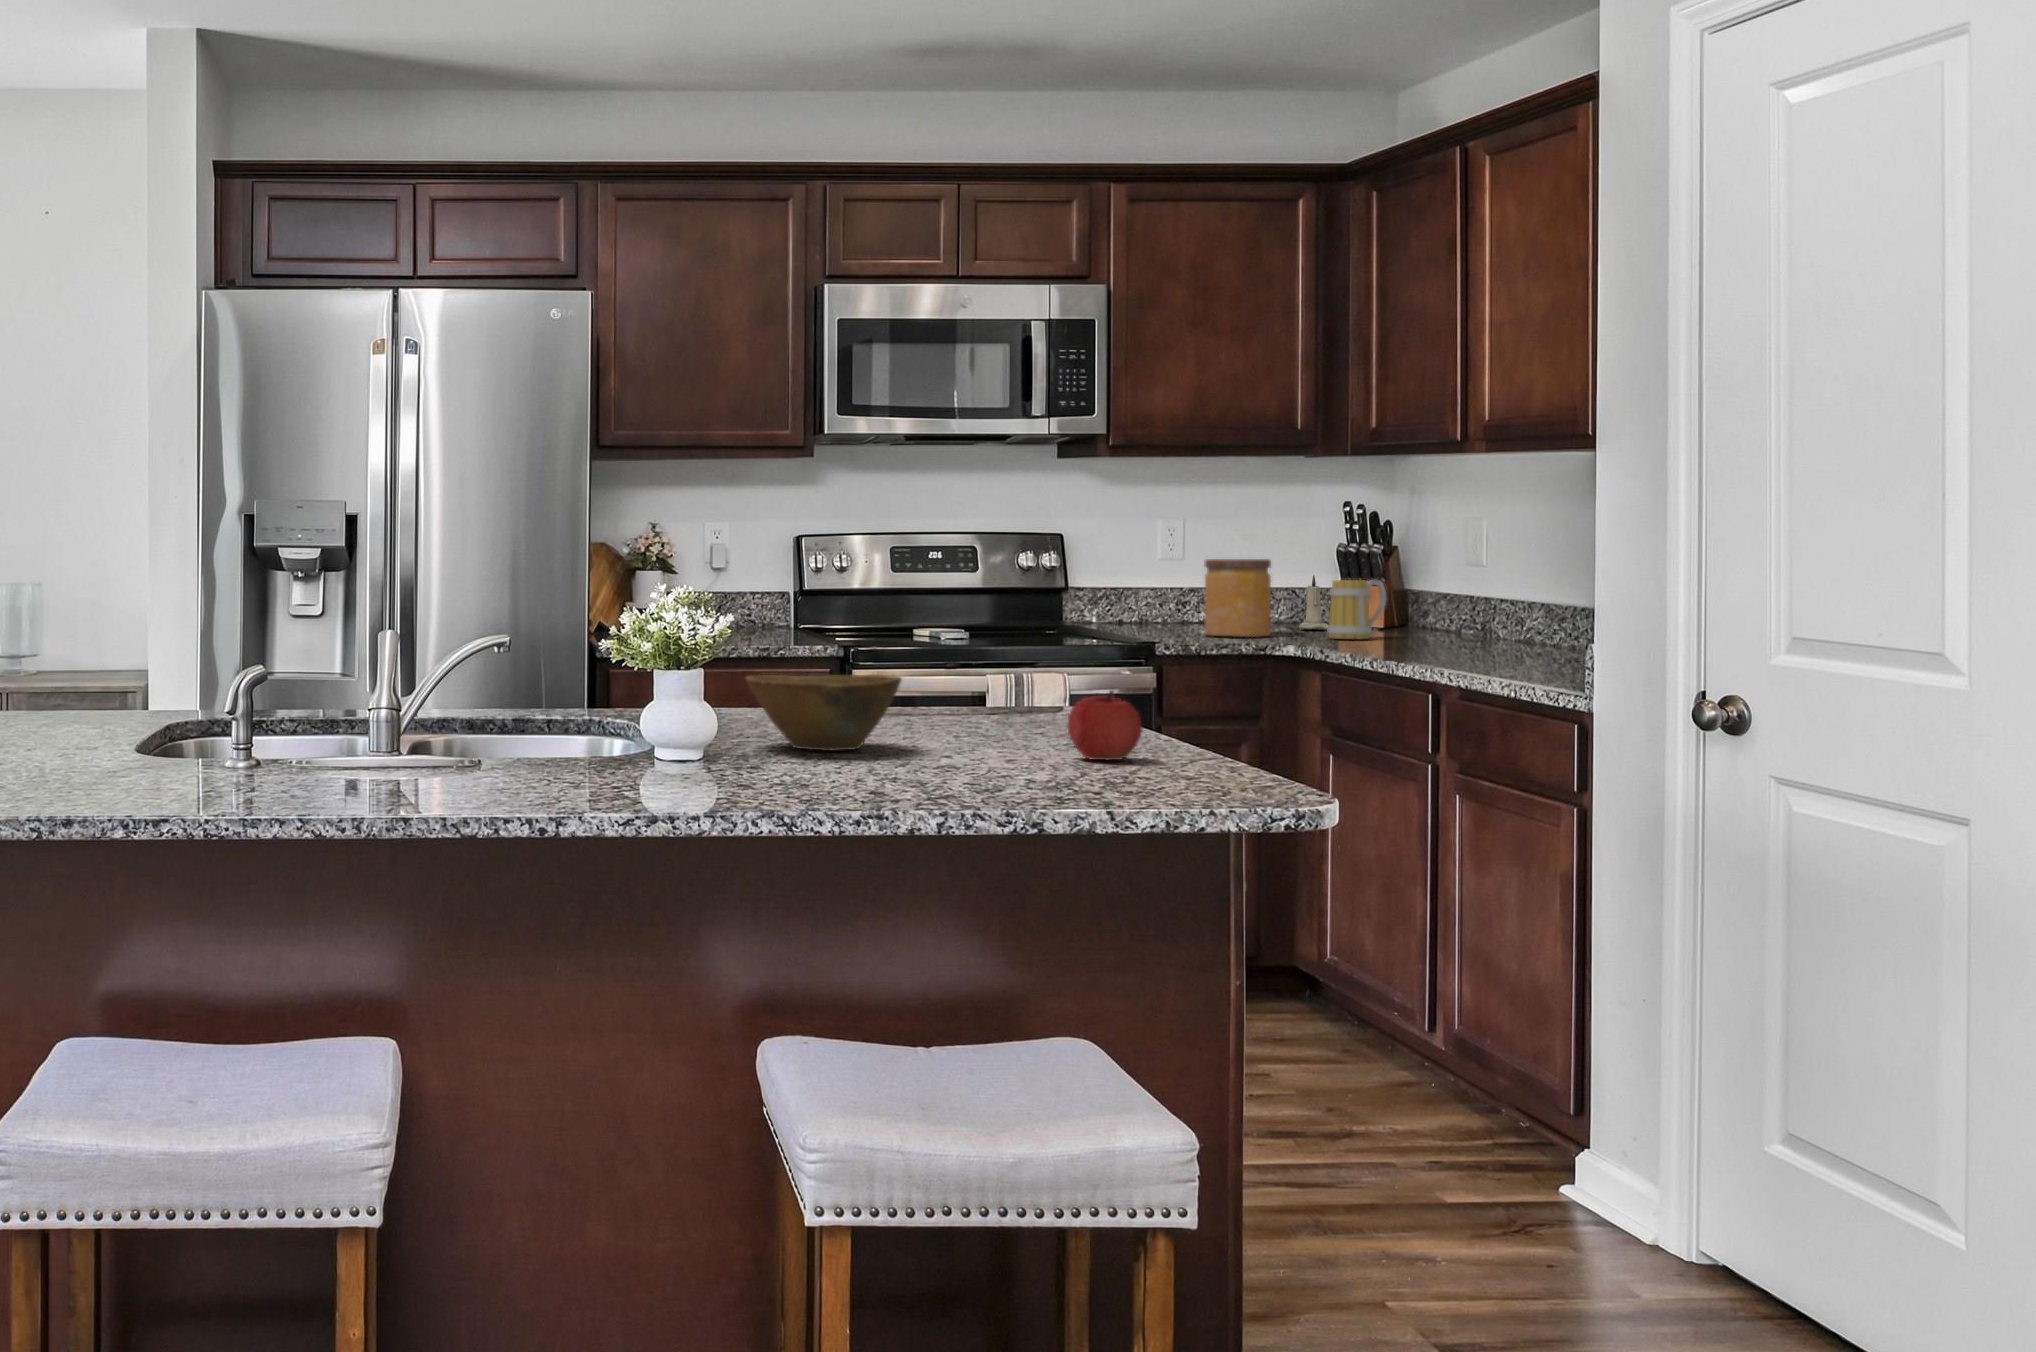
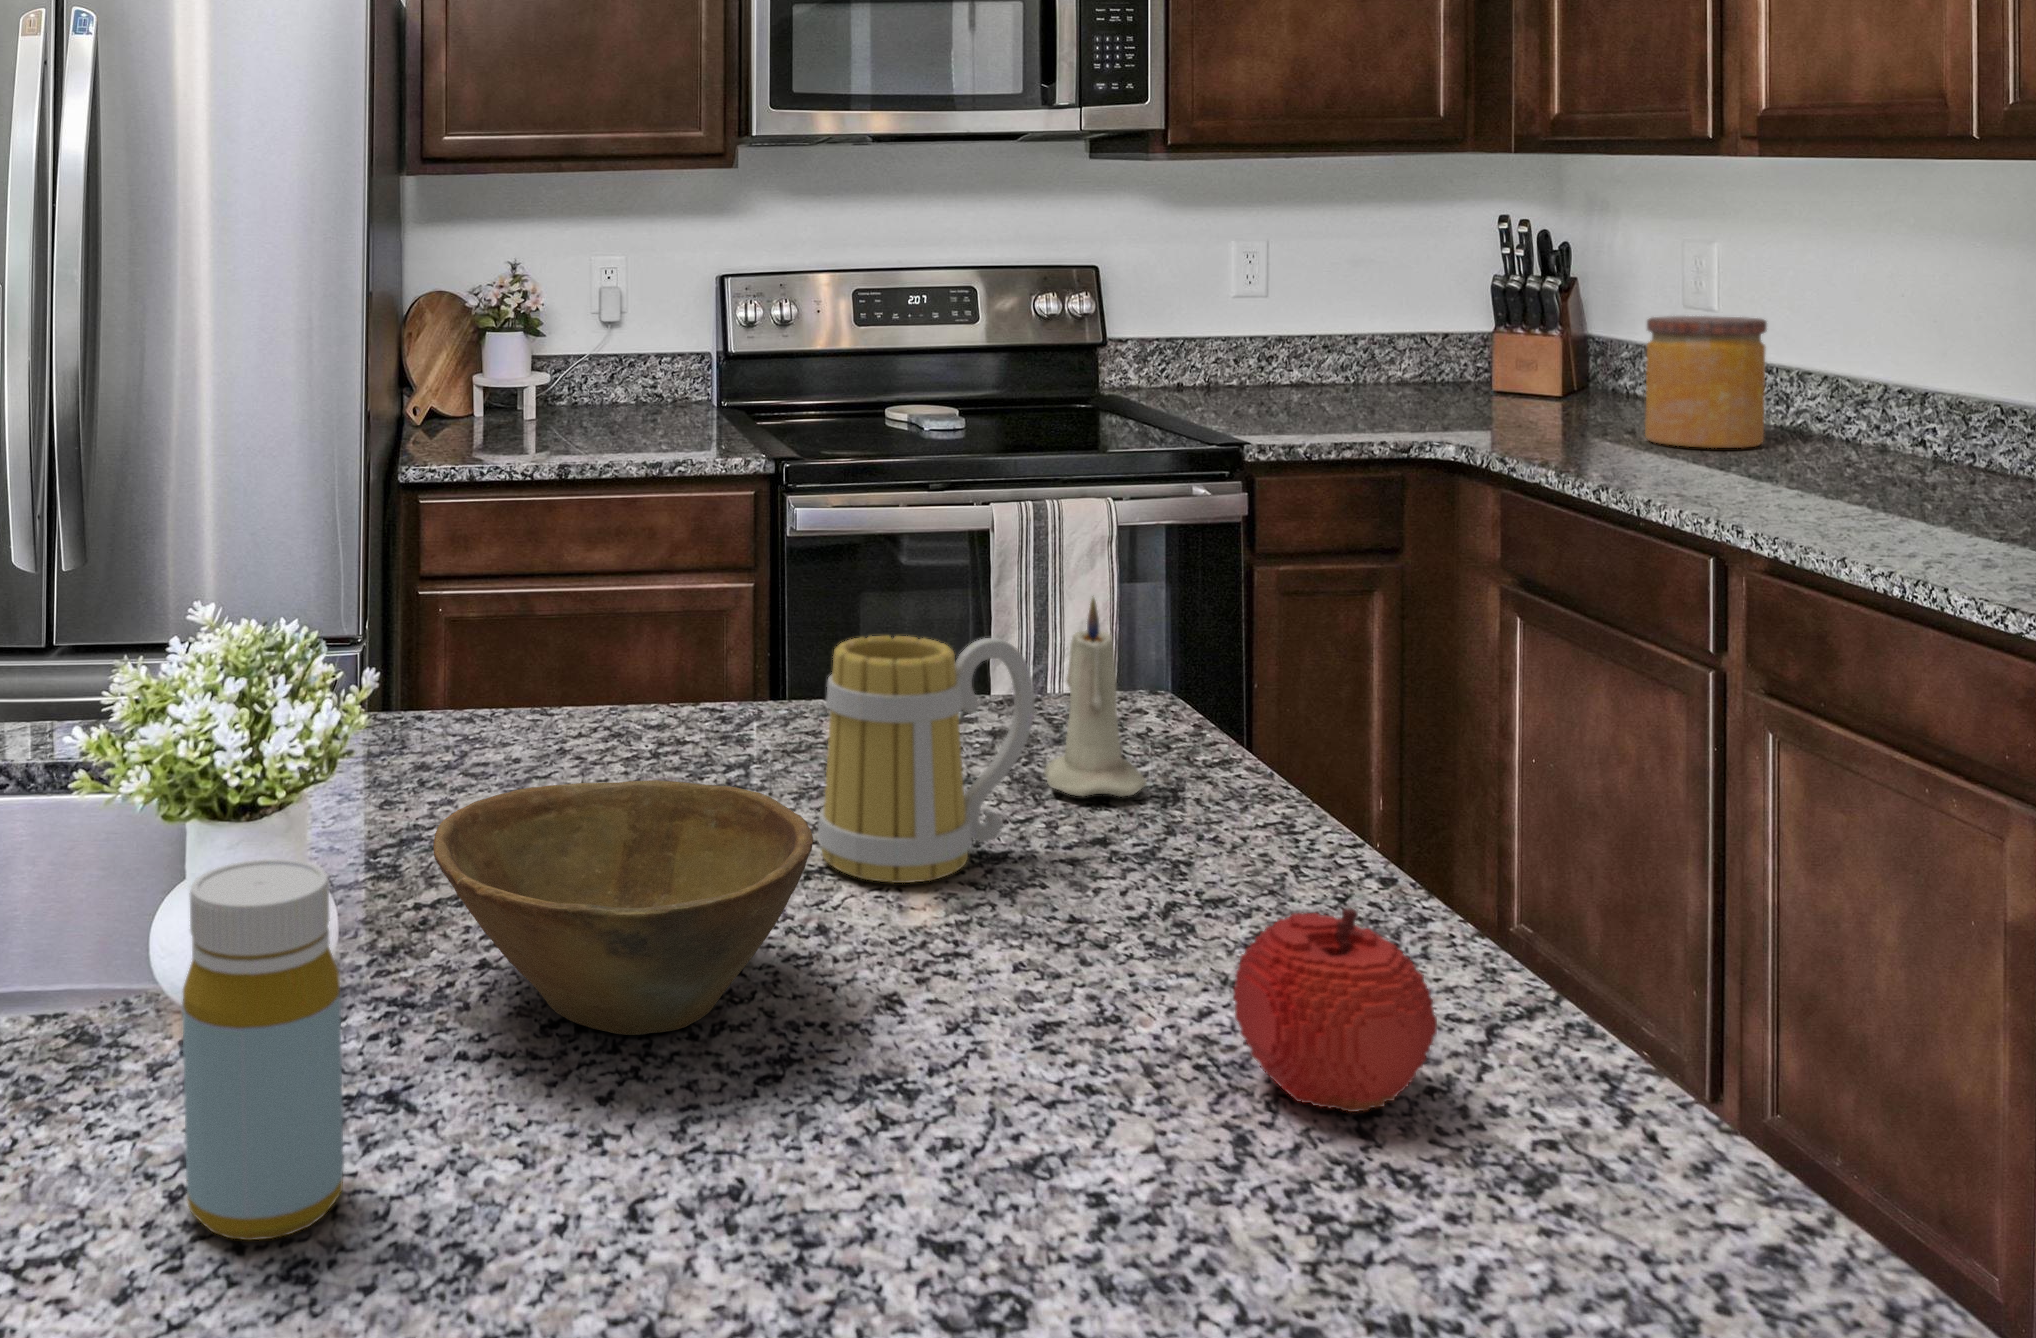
jar: present [1204,559,1271,637] -> present [1645,316,1767,448]
candle: present [1299,575,1329,629] -> present [1045,598,1147,797]
mug: present [1327,580,1386,639] -> present [818,636,1035,883]
bottle: none [684,646,740,768] -> present [182,859,344,1240]

